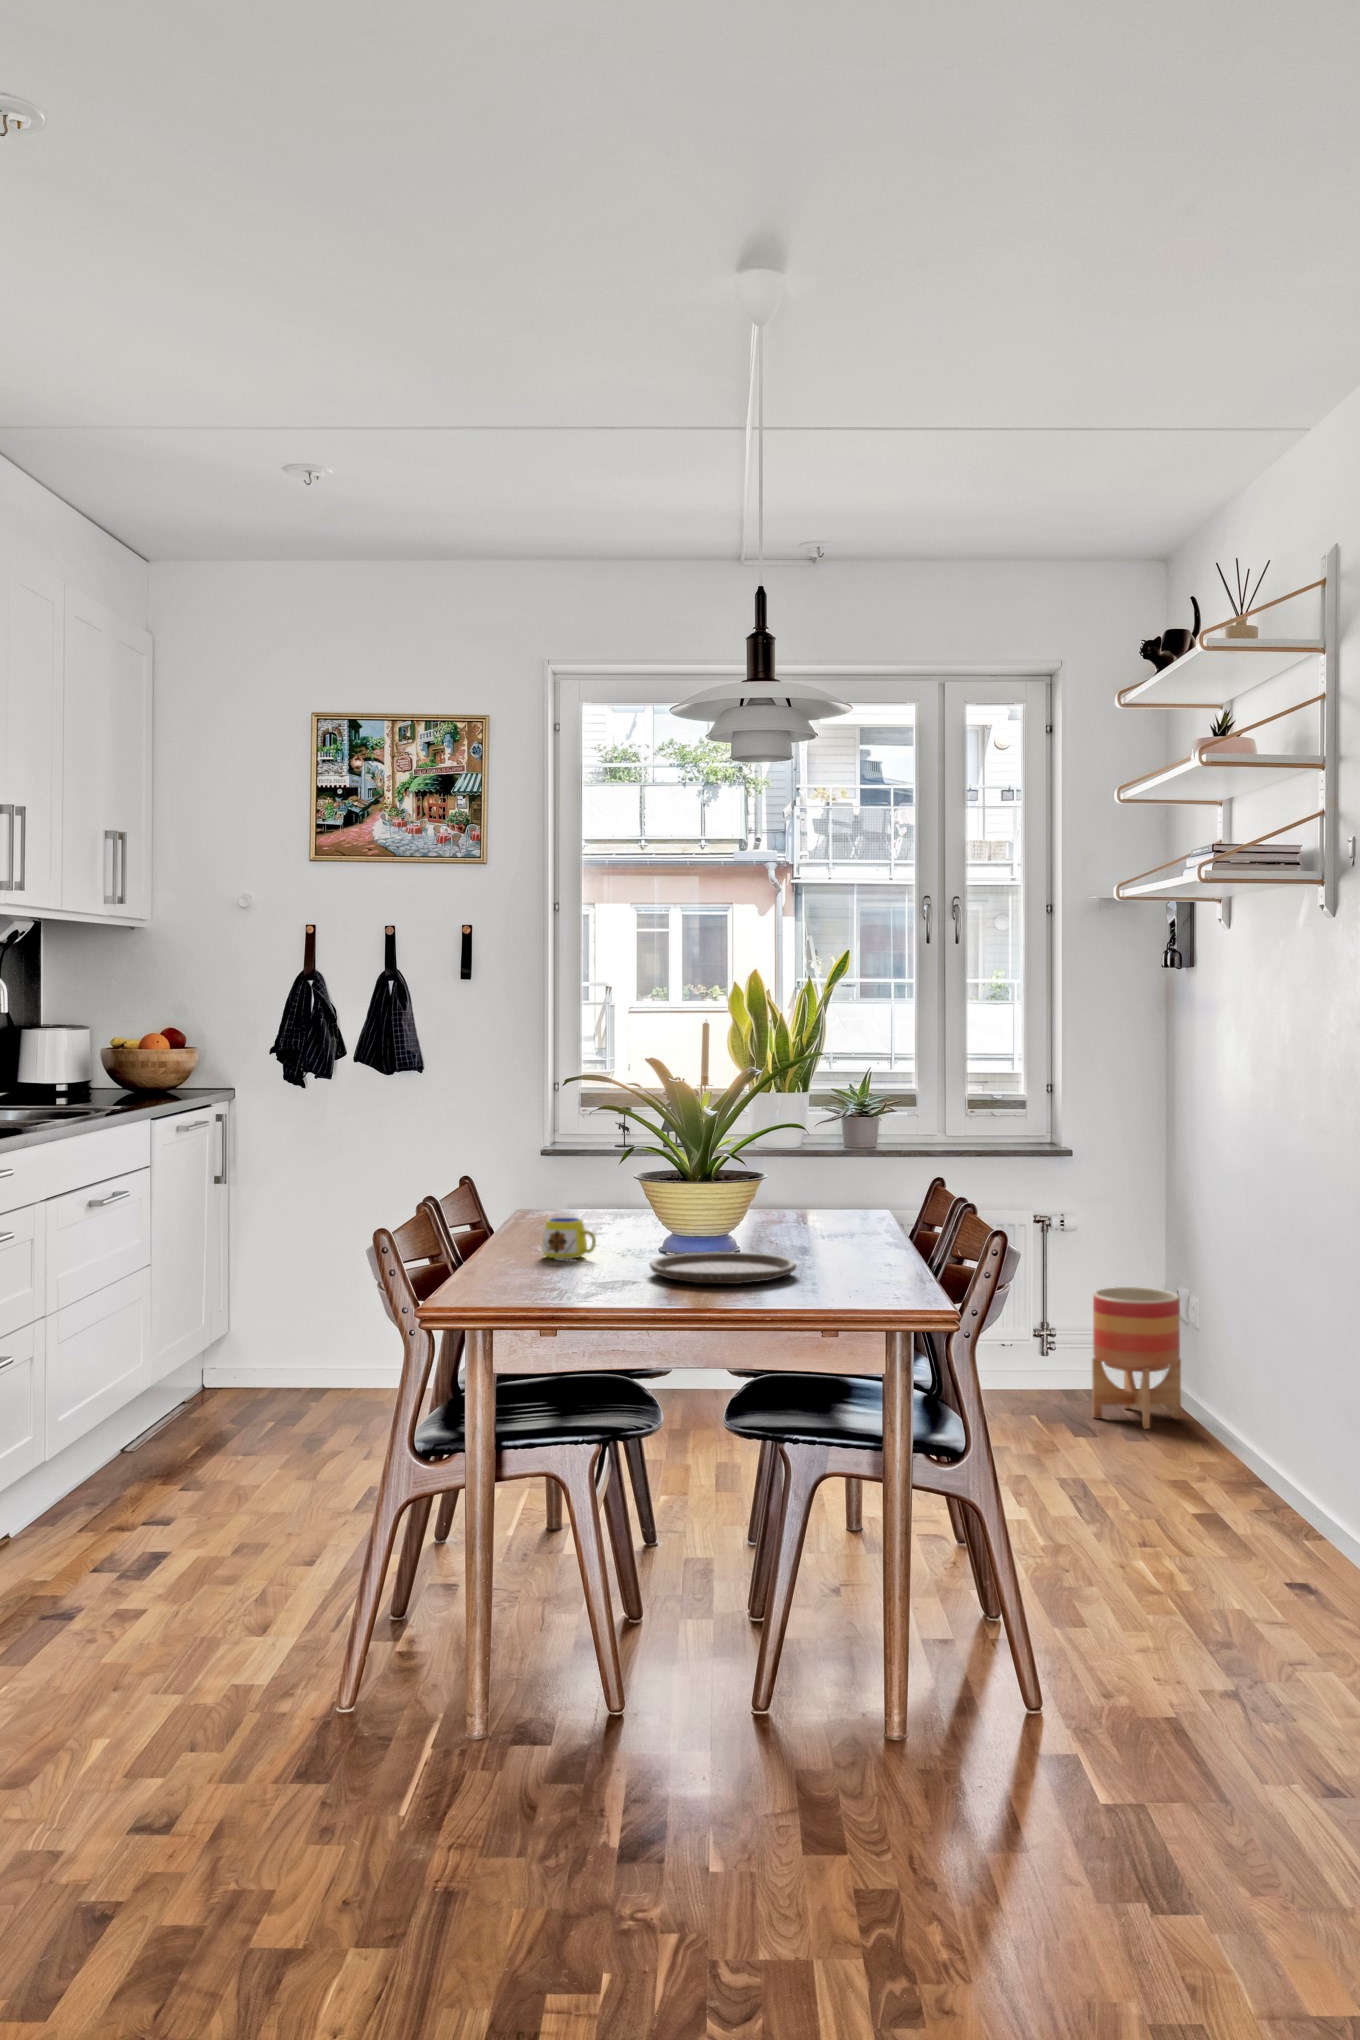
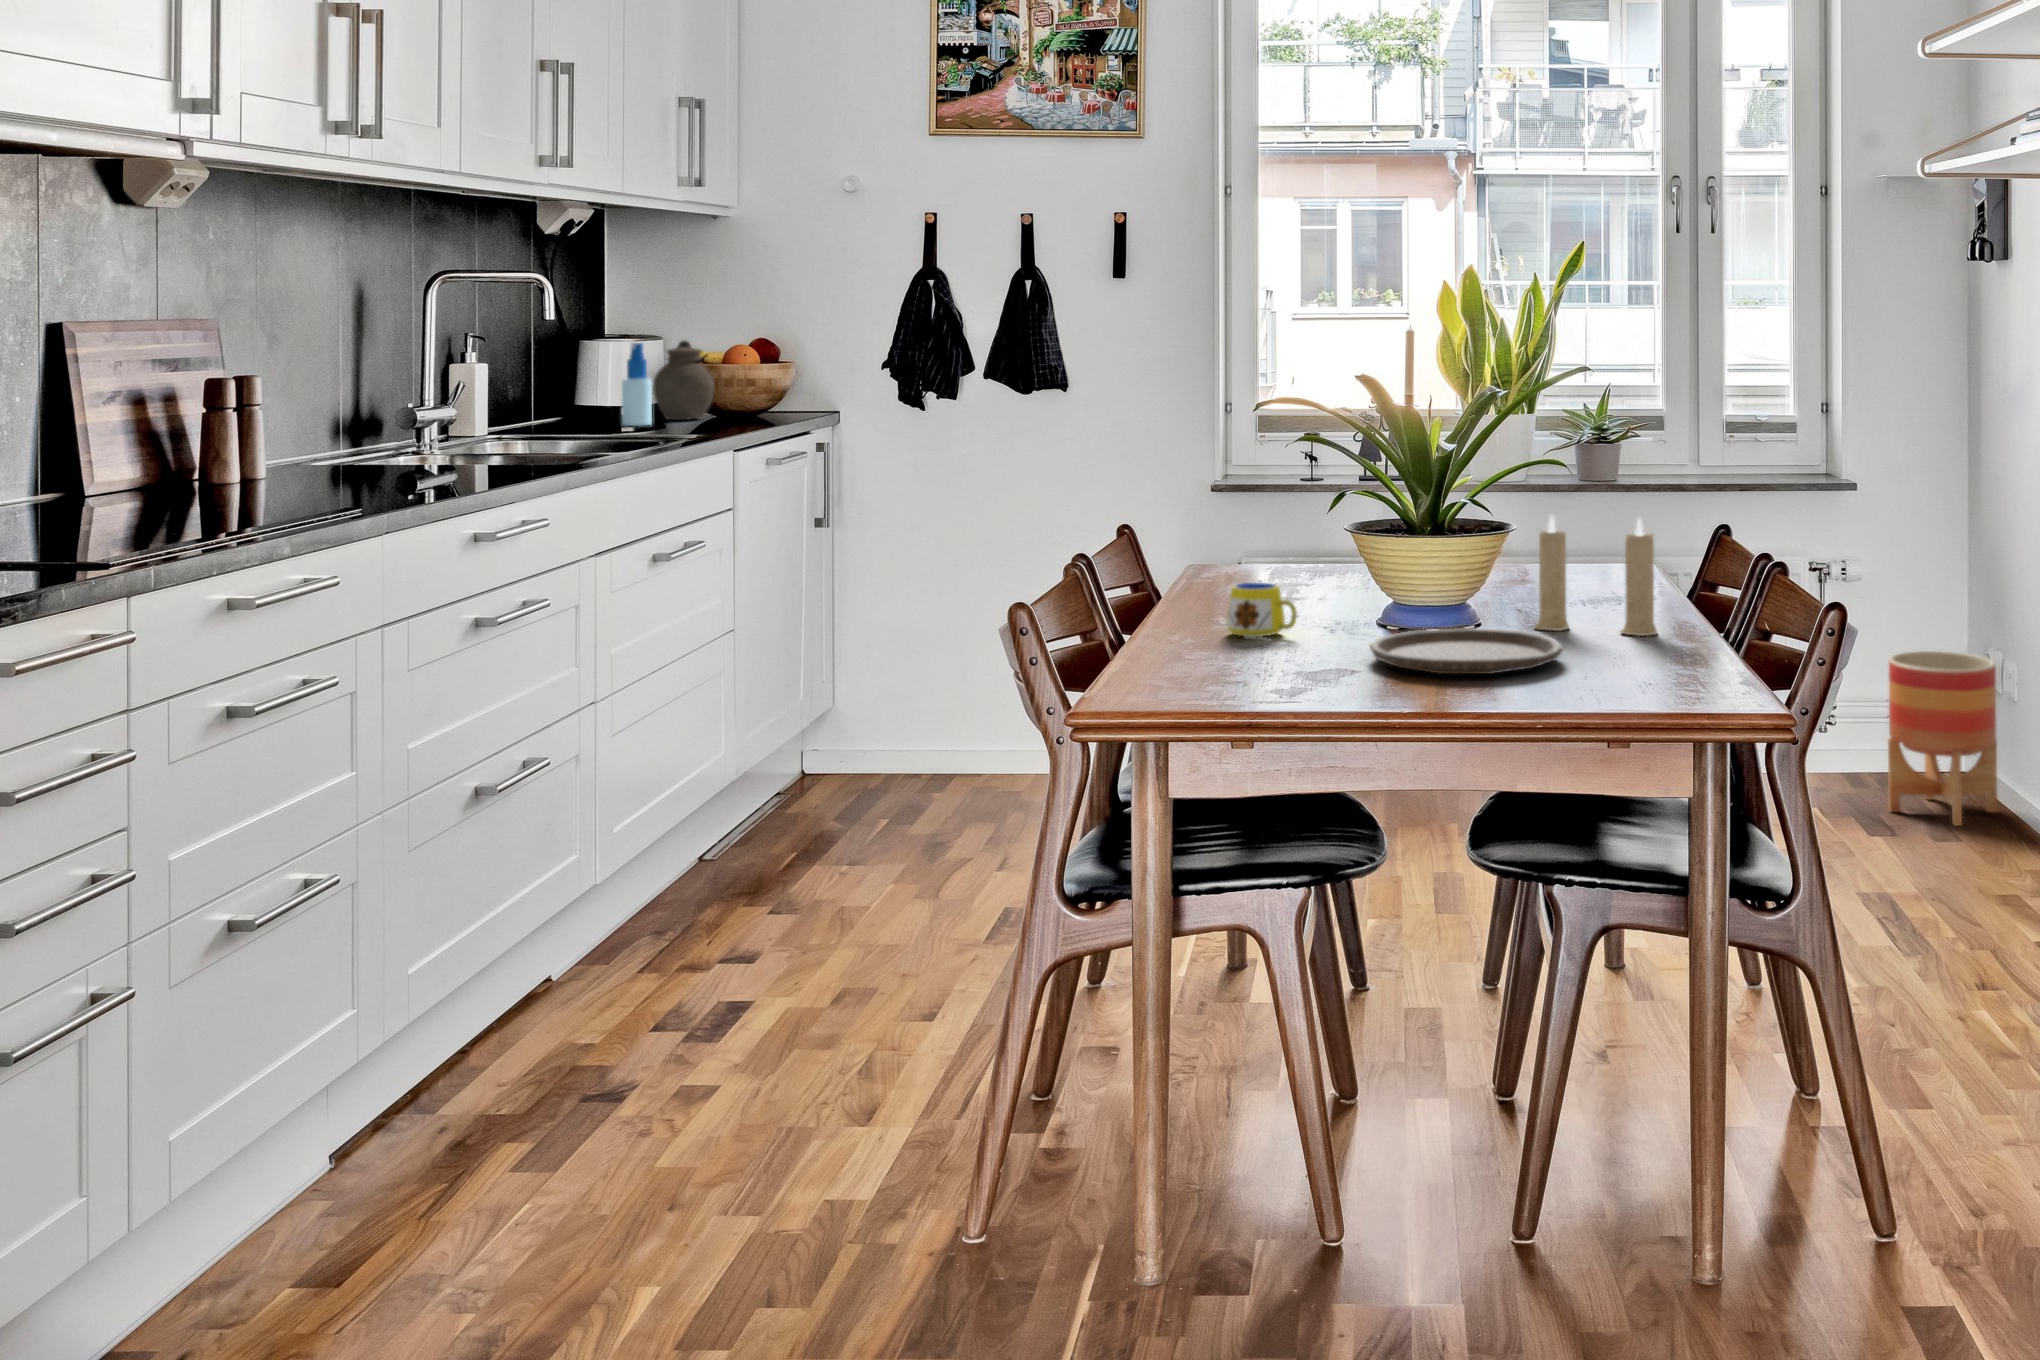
jar: none [84,1029,134,1094] -> present [653,341,714,420]
spray bottle: none [59,1031,83,1099] -> present [622,343,653,426]
candle: none [781,1163,875,1259] -> present [1535,516,1657,636]

